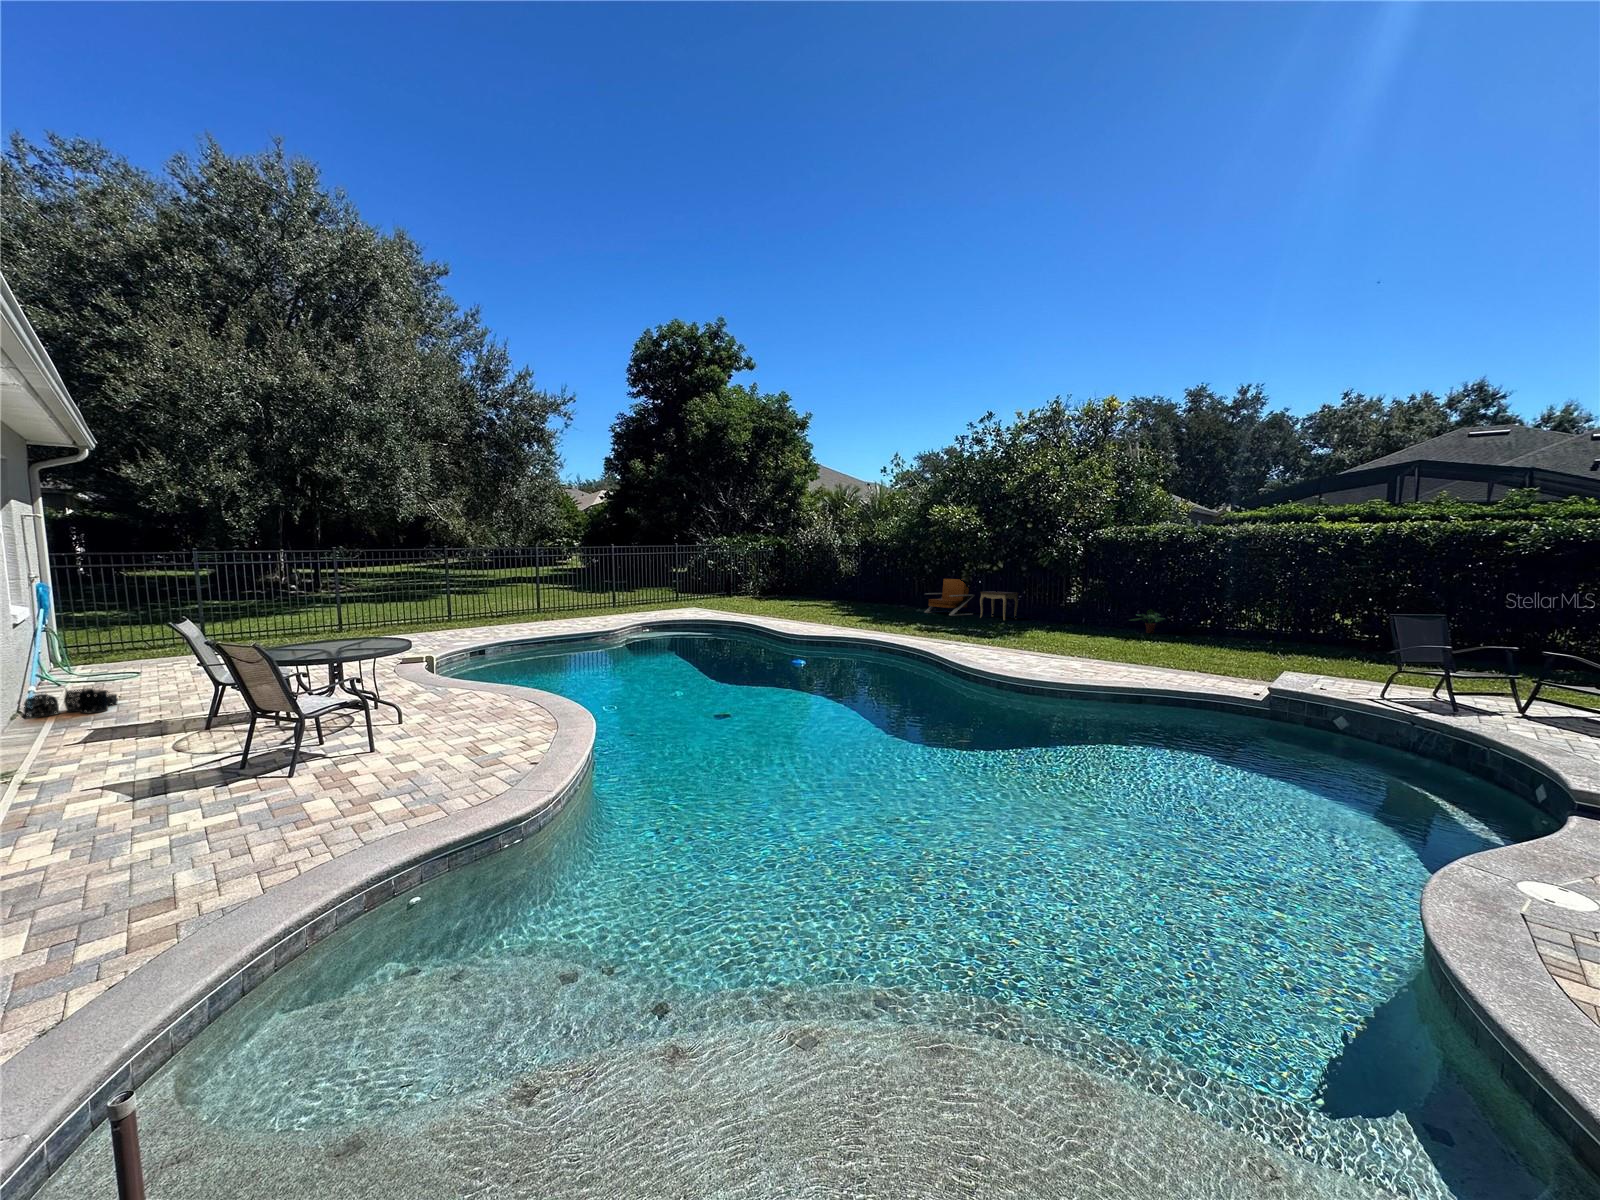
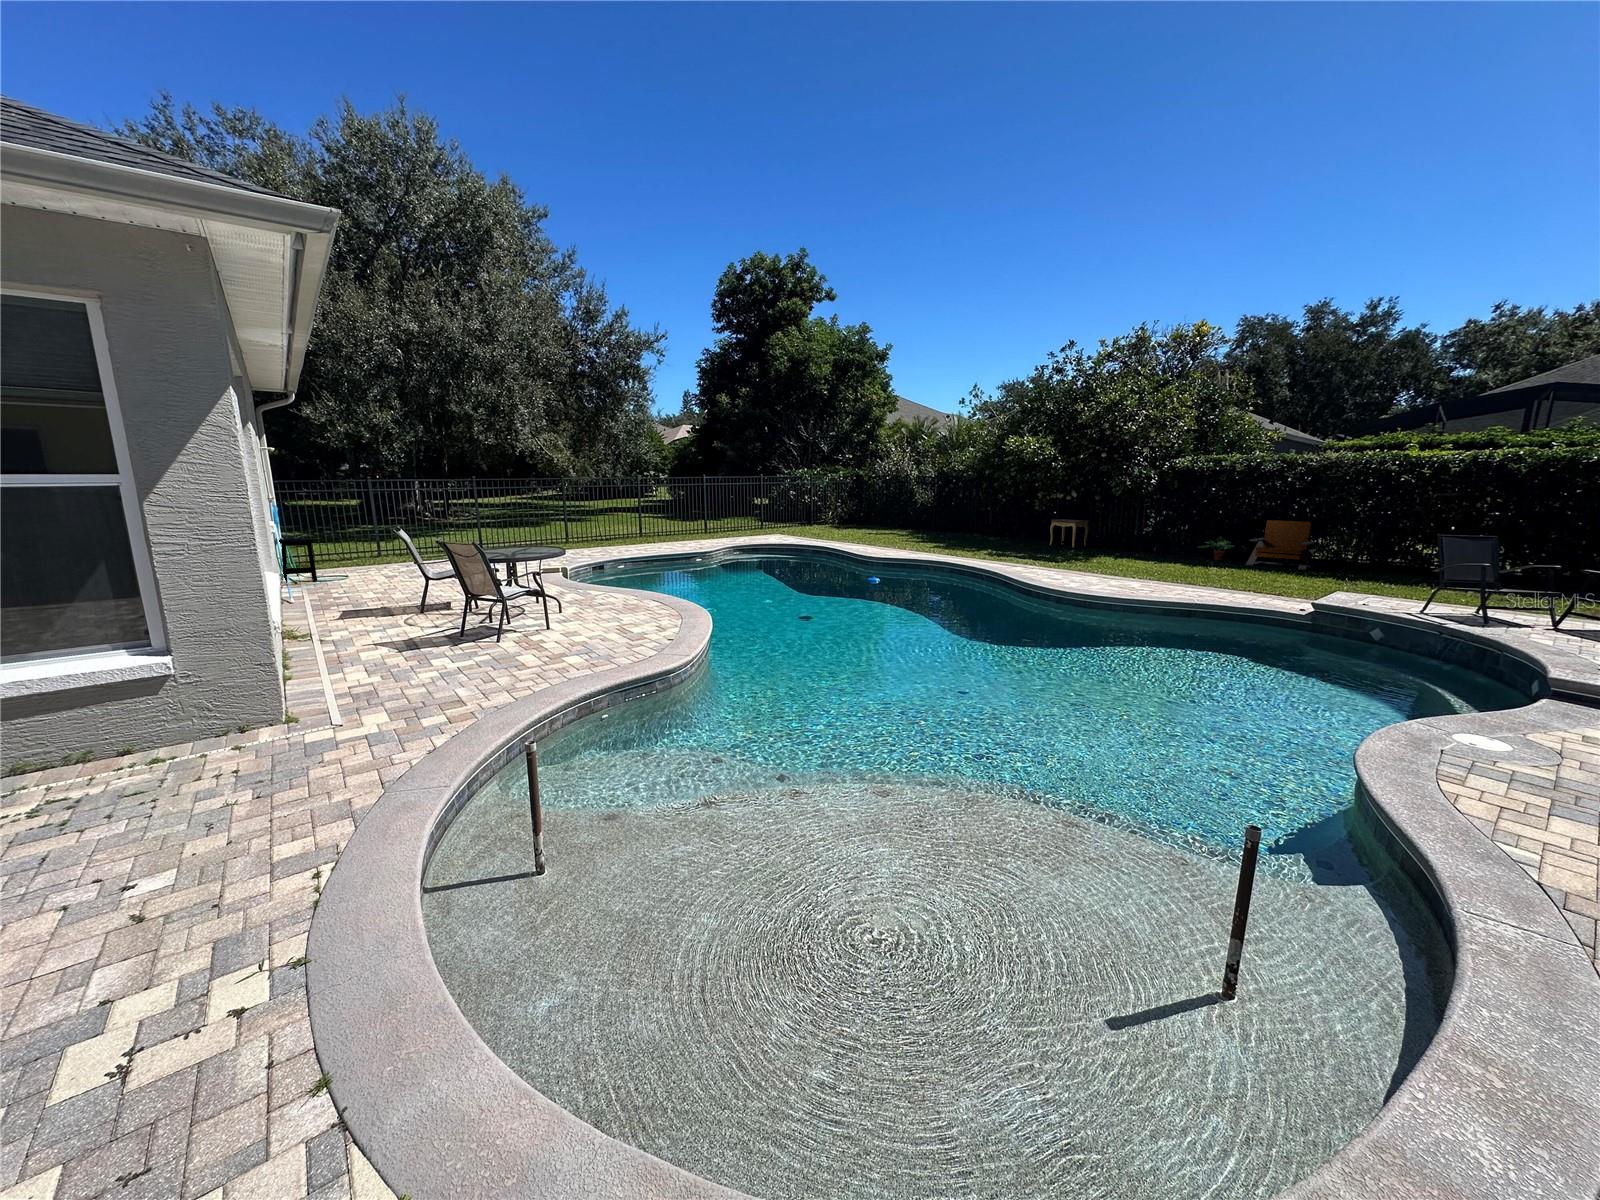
lounge chair: present [924,579,975,616] -> present [1246,520,1319,570]
stool: none [40,629,97,688] -> present [279,538,317,583]
woven basket: present [24,687,118,718] -> none [282,580,341,602]

